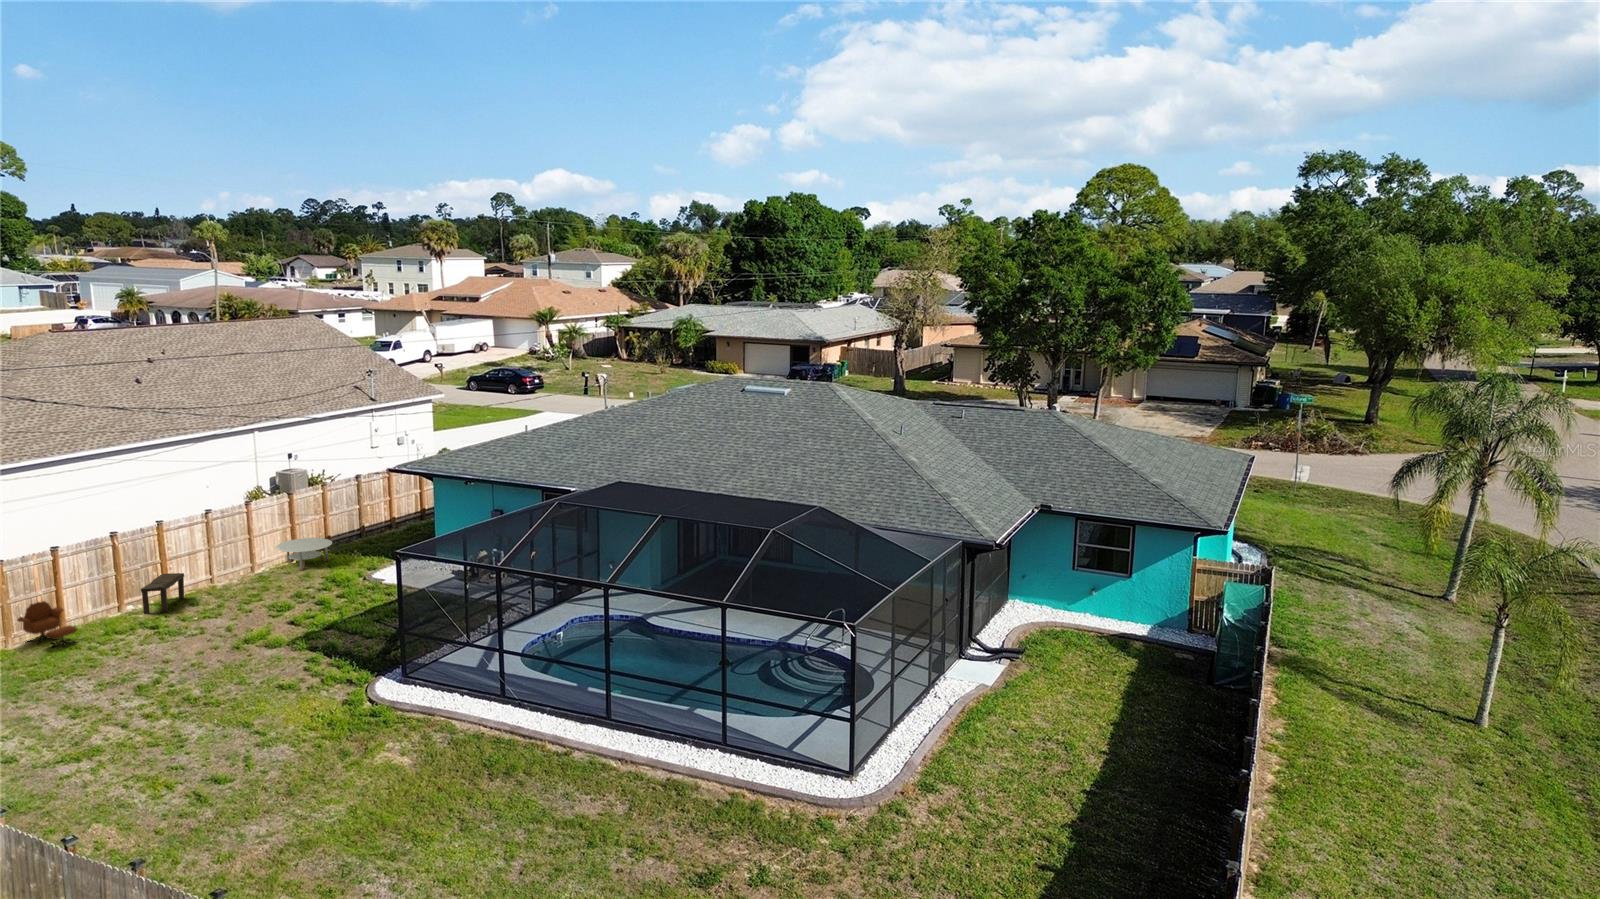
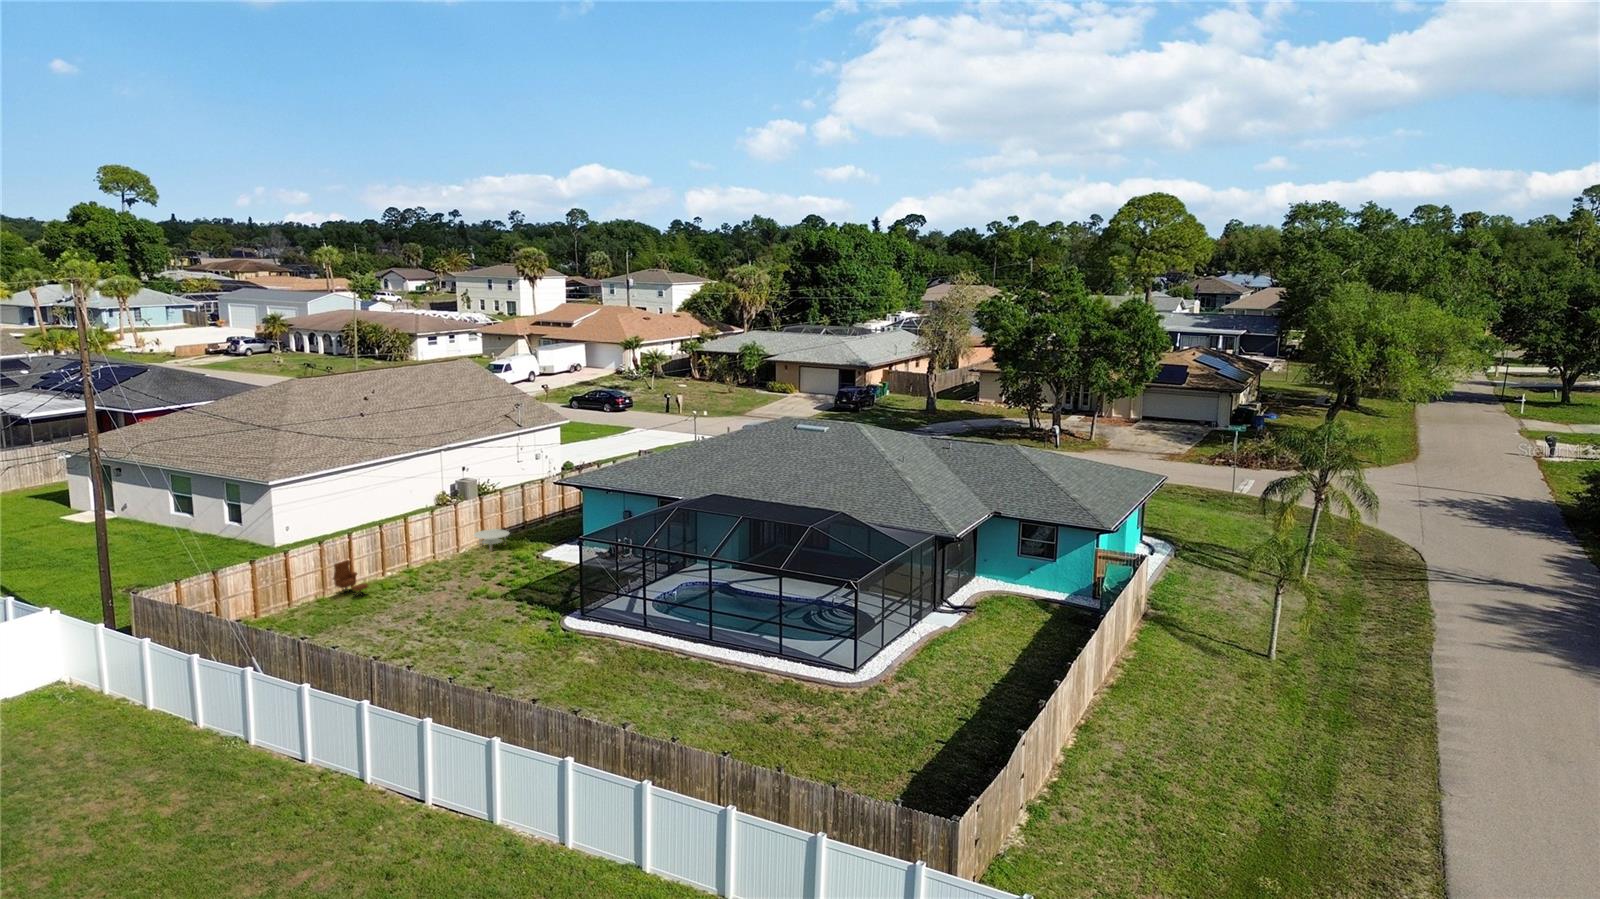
bench: present [141,573,184,614] -> none [399,552,422,578]

